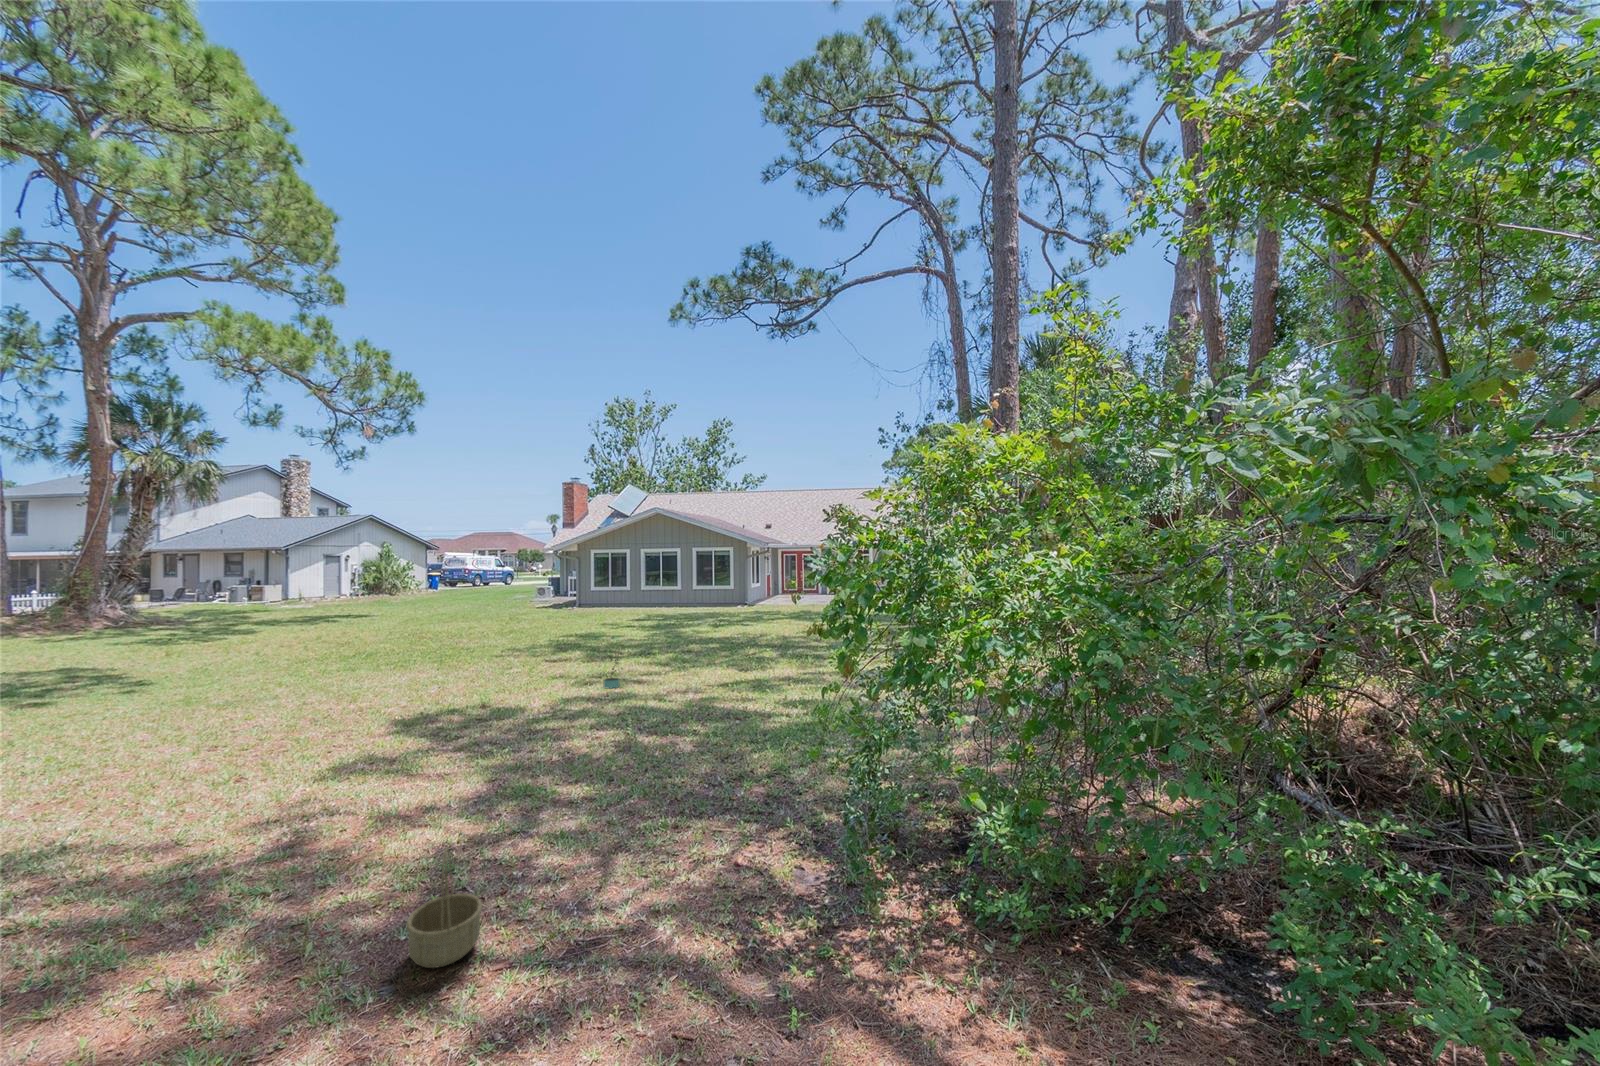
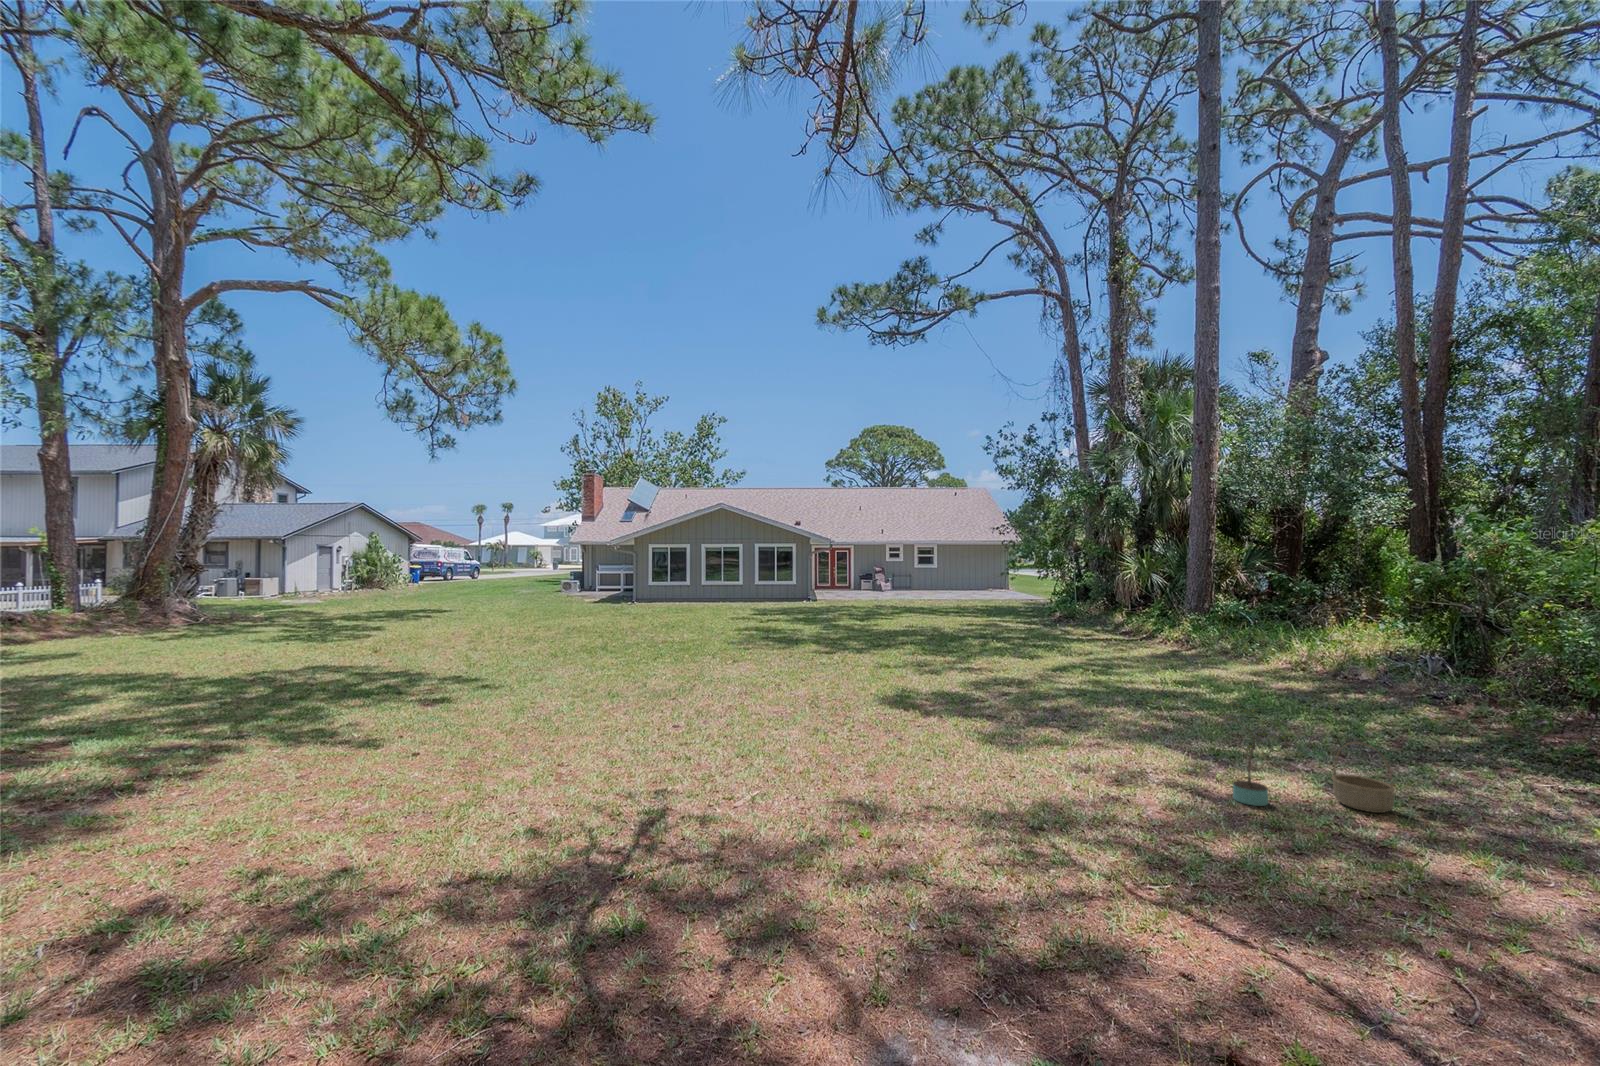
potted plant: present [604,653,623,688] -> present [1226,703,1288,806]

